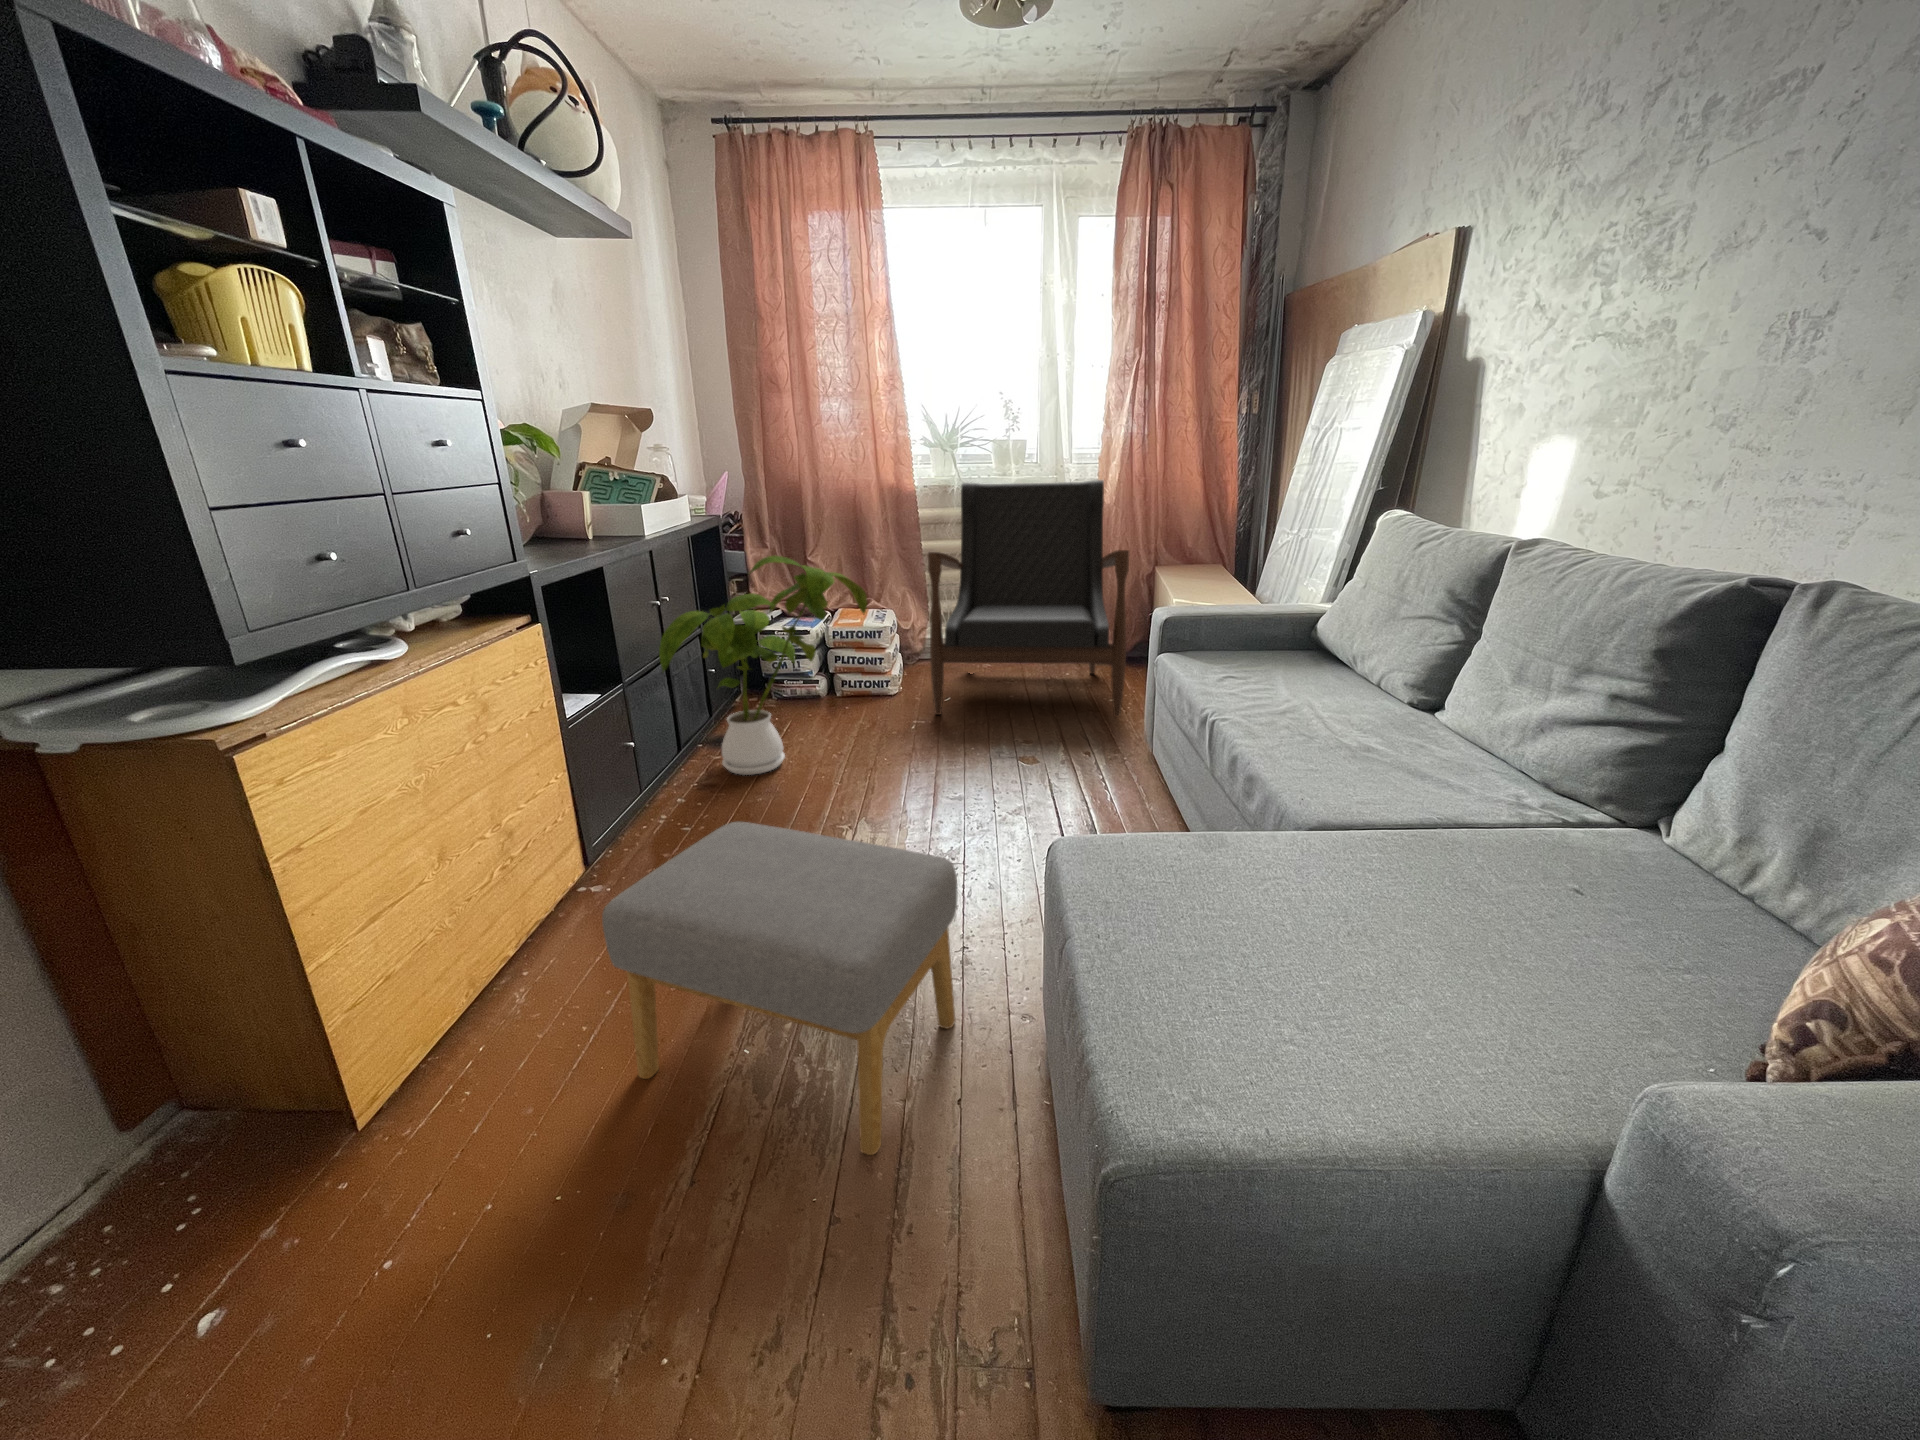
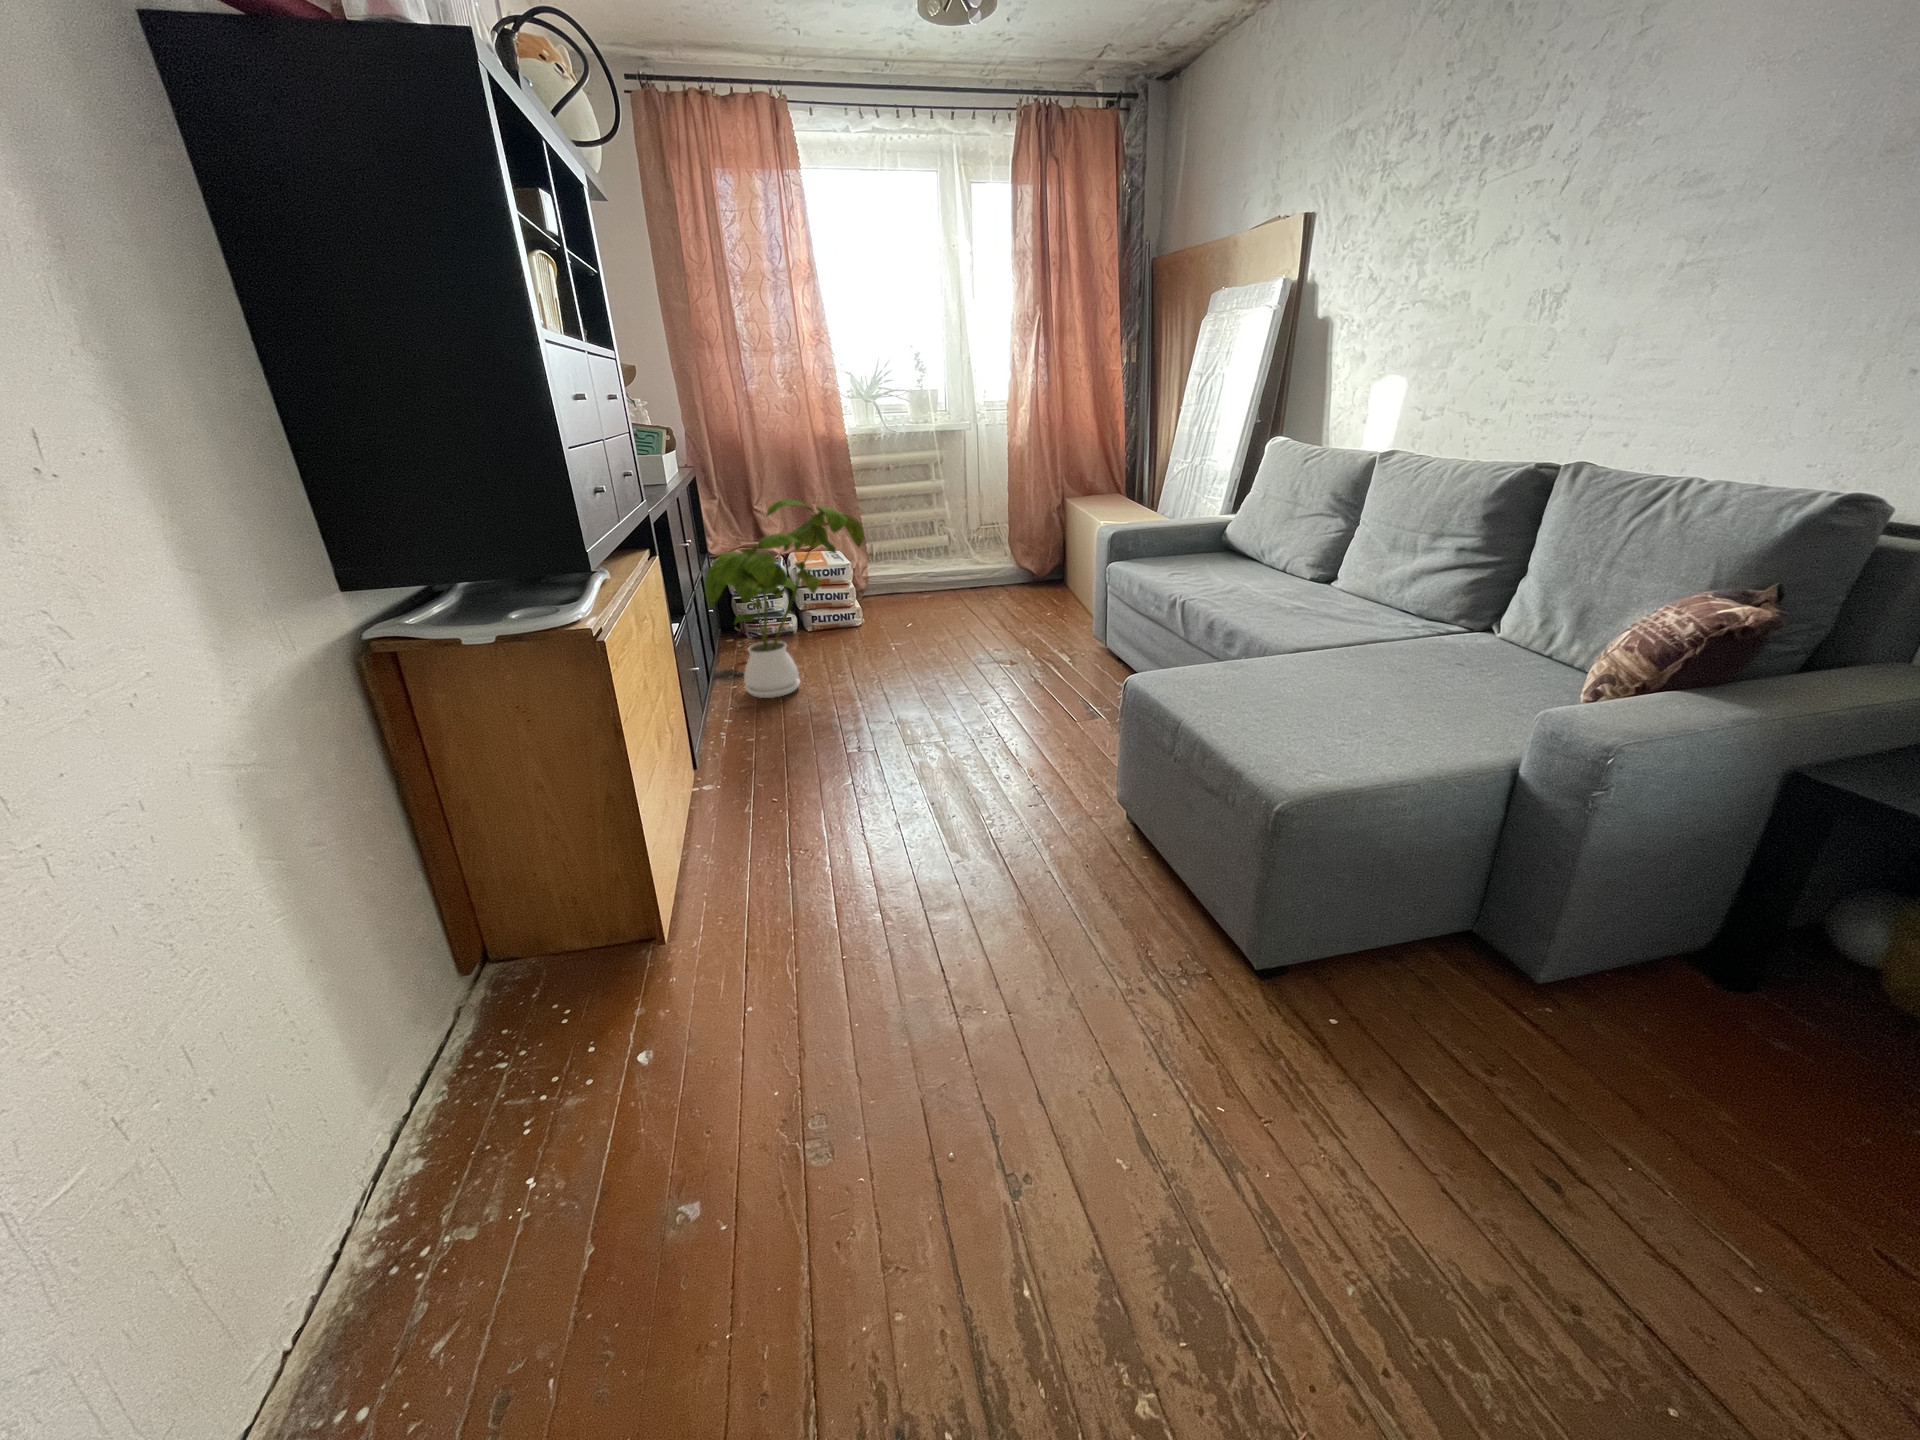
armchair: present [928,480,1130,717] -> none [889,421,1062,636]
footstool: present [602,822,957,1155] -> none [832,702,1067,903]

